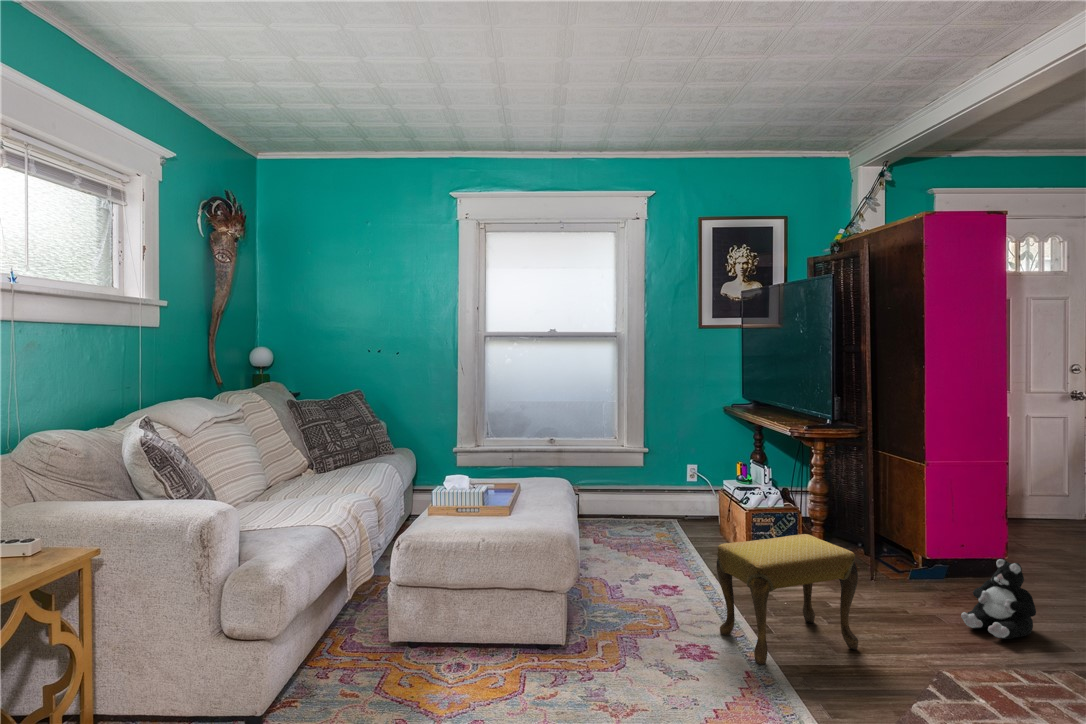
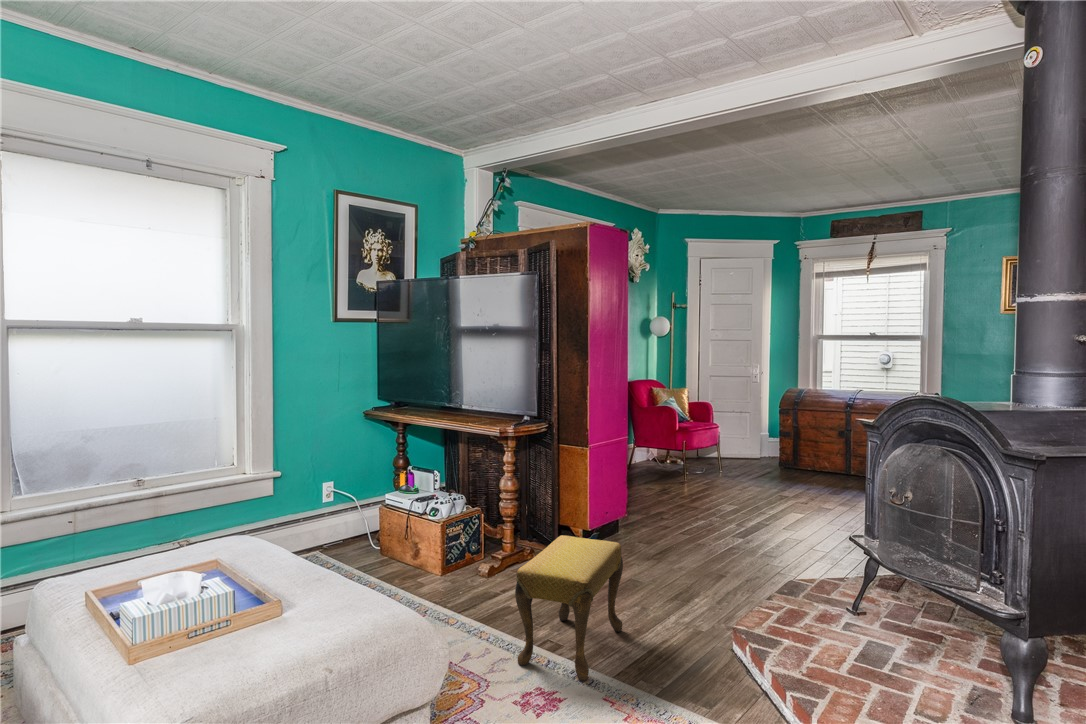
plush toy: present [961,559,1036,639] -> none [642,518,687,582]

